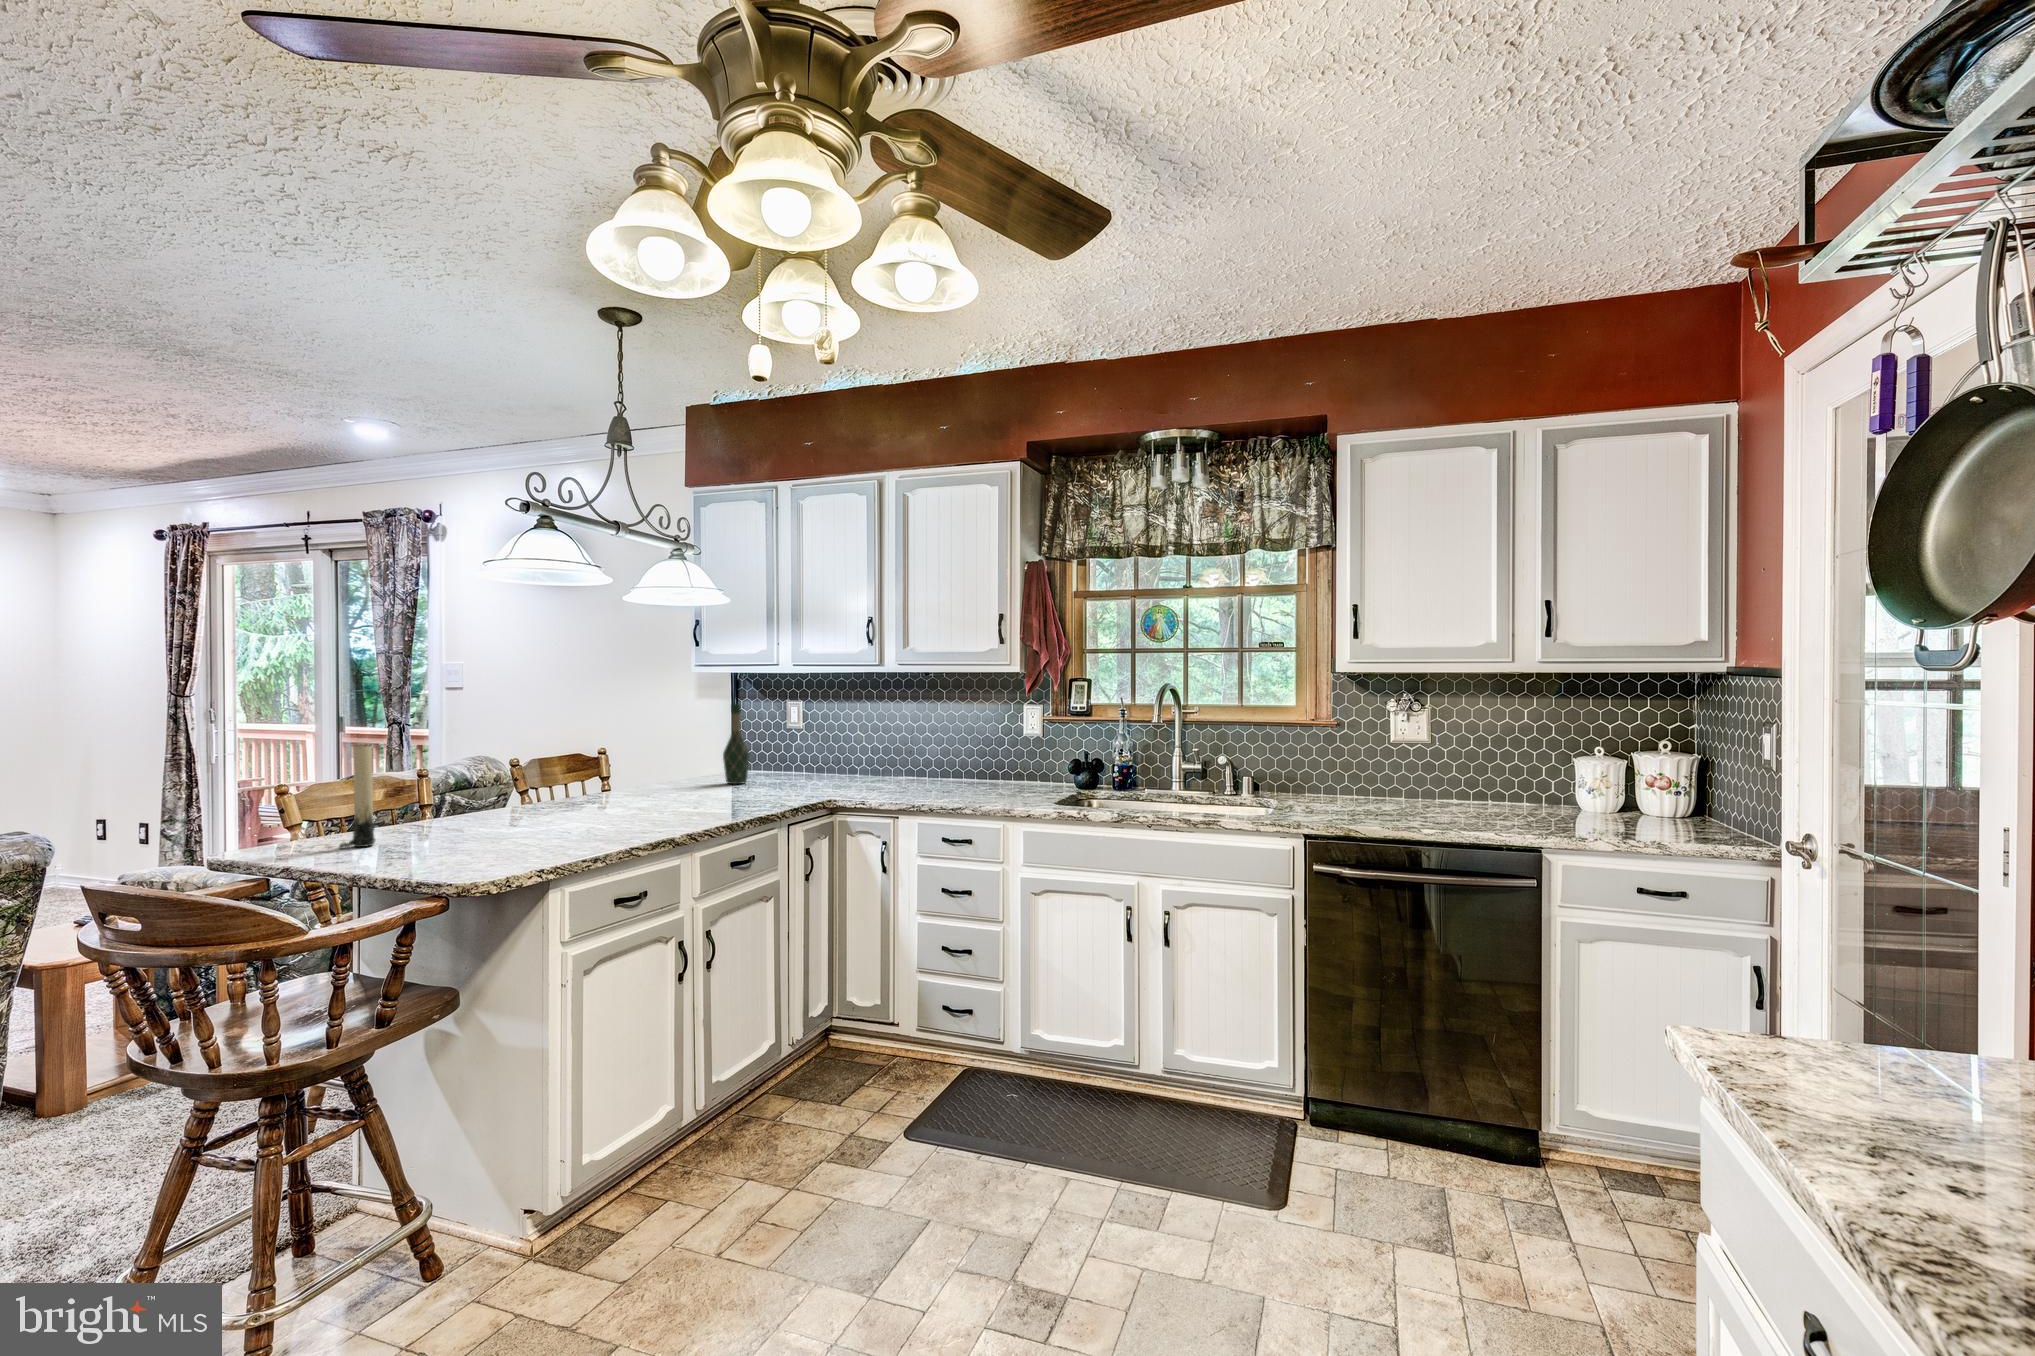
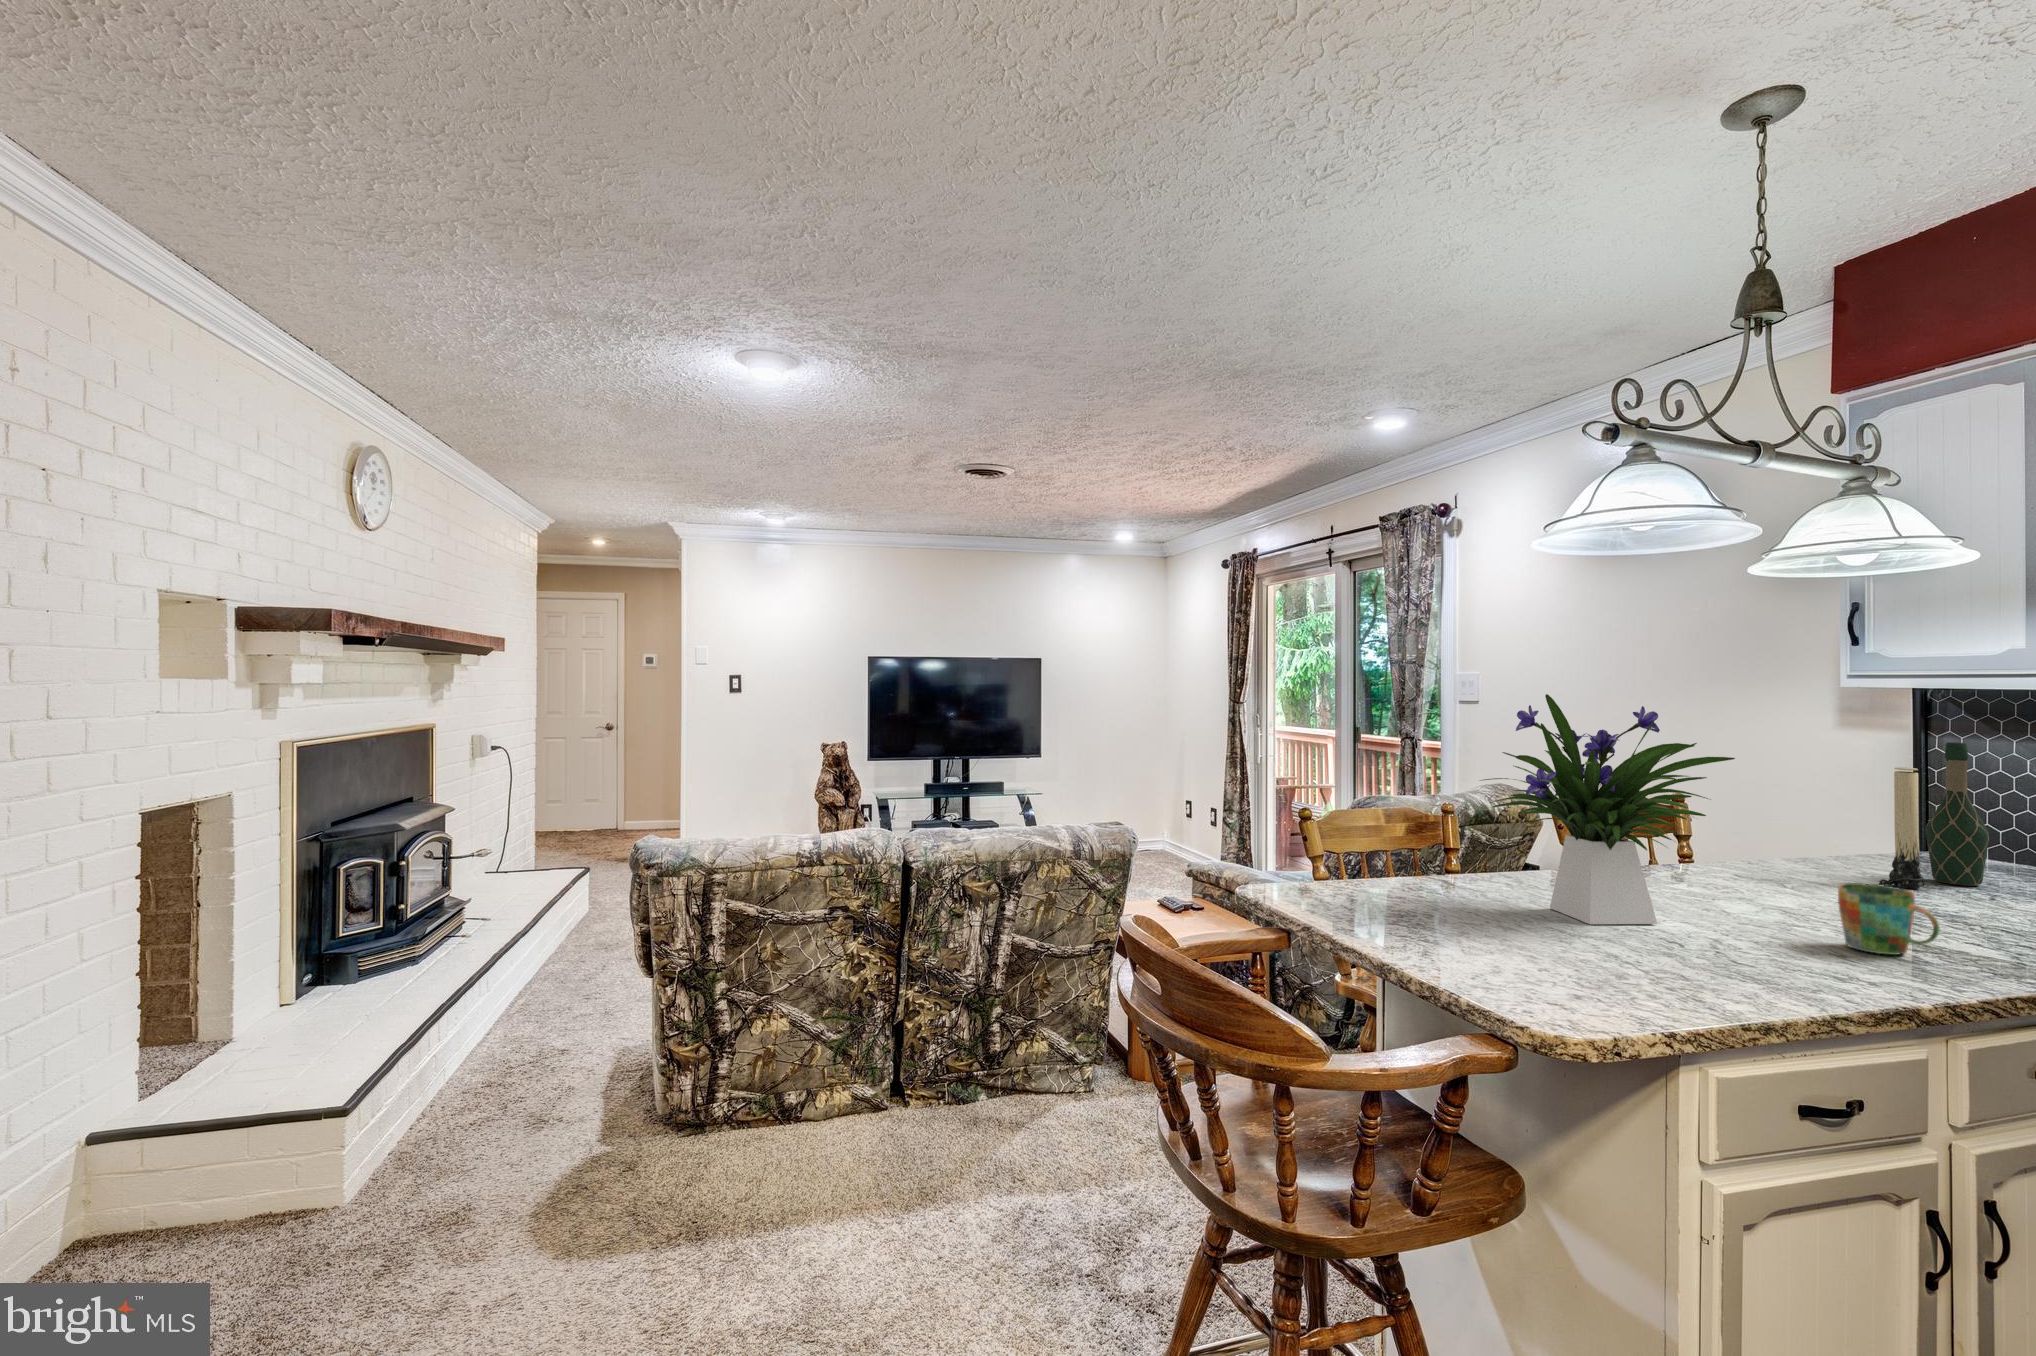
flower arrangement: none [438,680,598,832] -> present [1481,694,1735,924]
candle: present [339,742,375,848] -> present [1879,767,1925,889]
mug: none [654,783,696,820] -> present [1838,883,1939,955]

